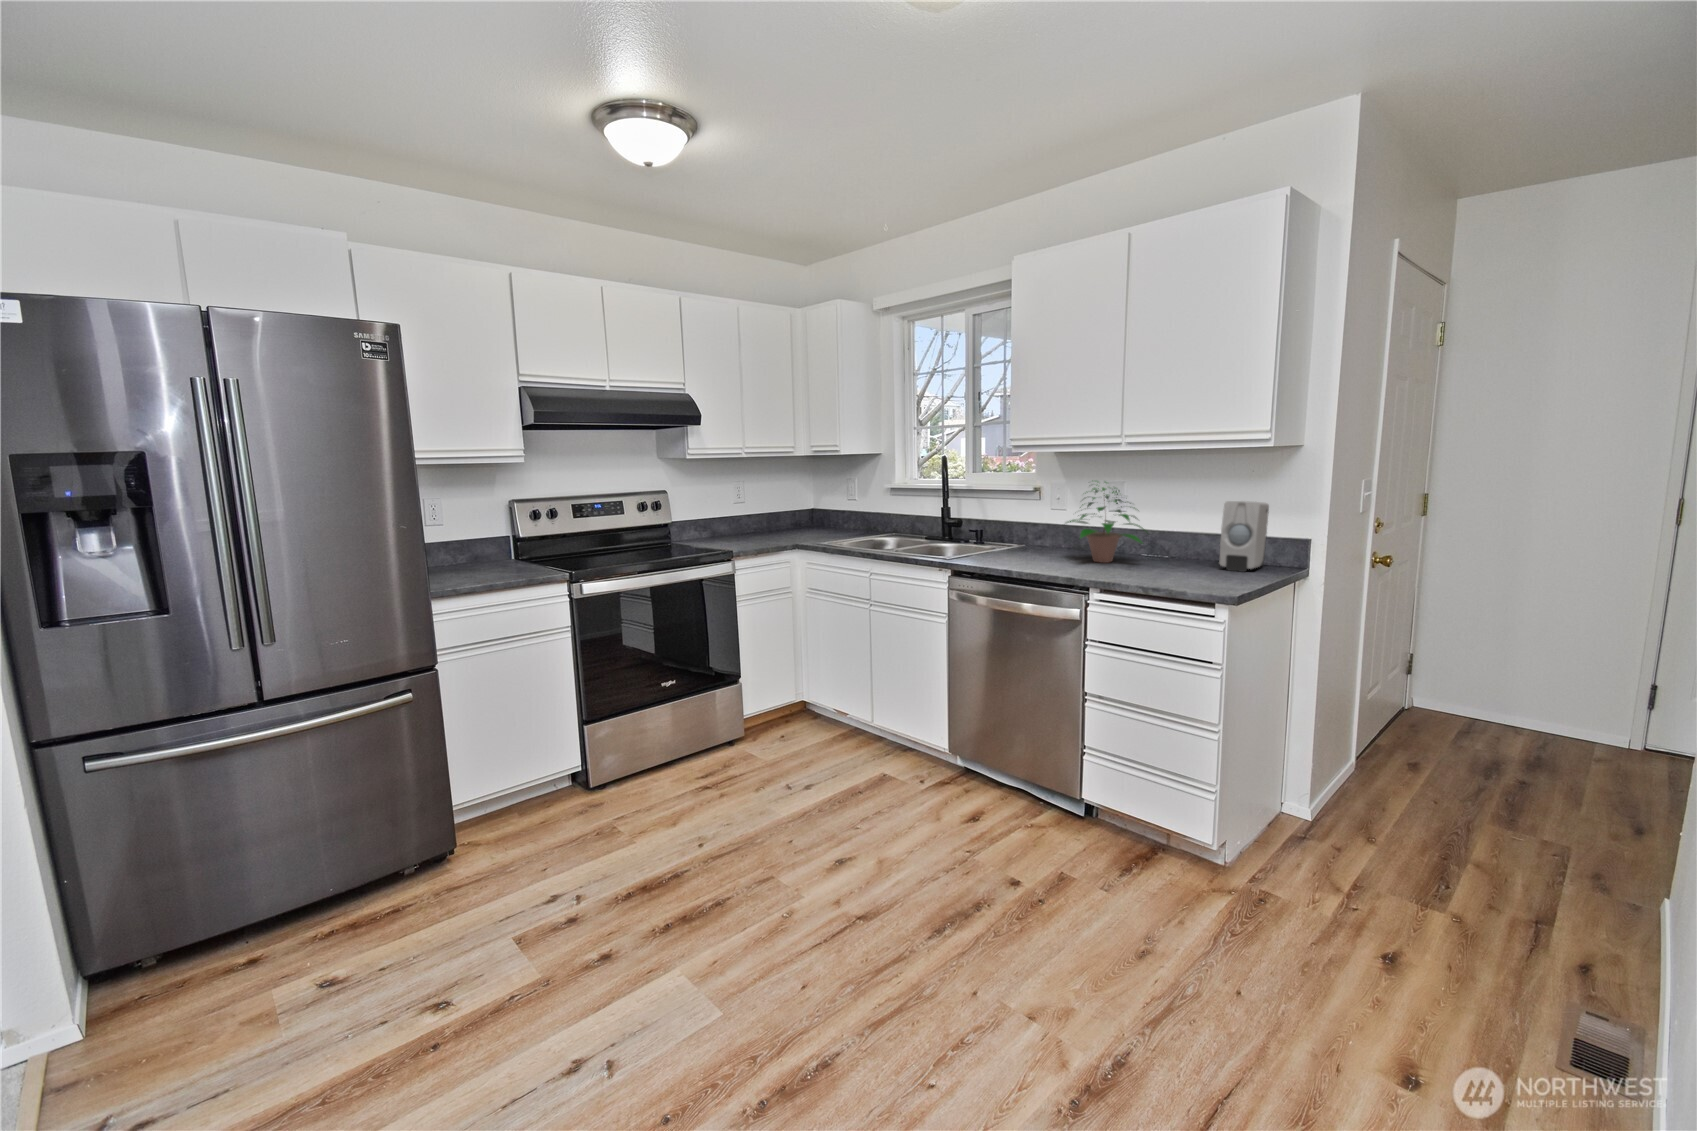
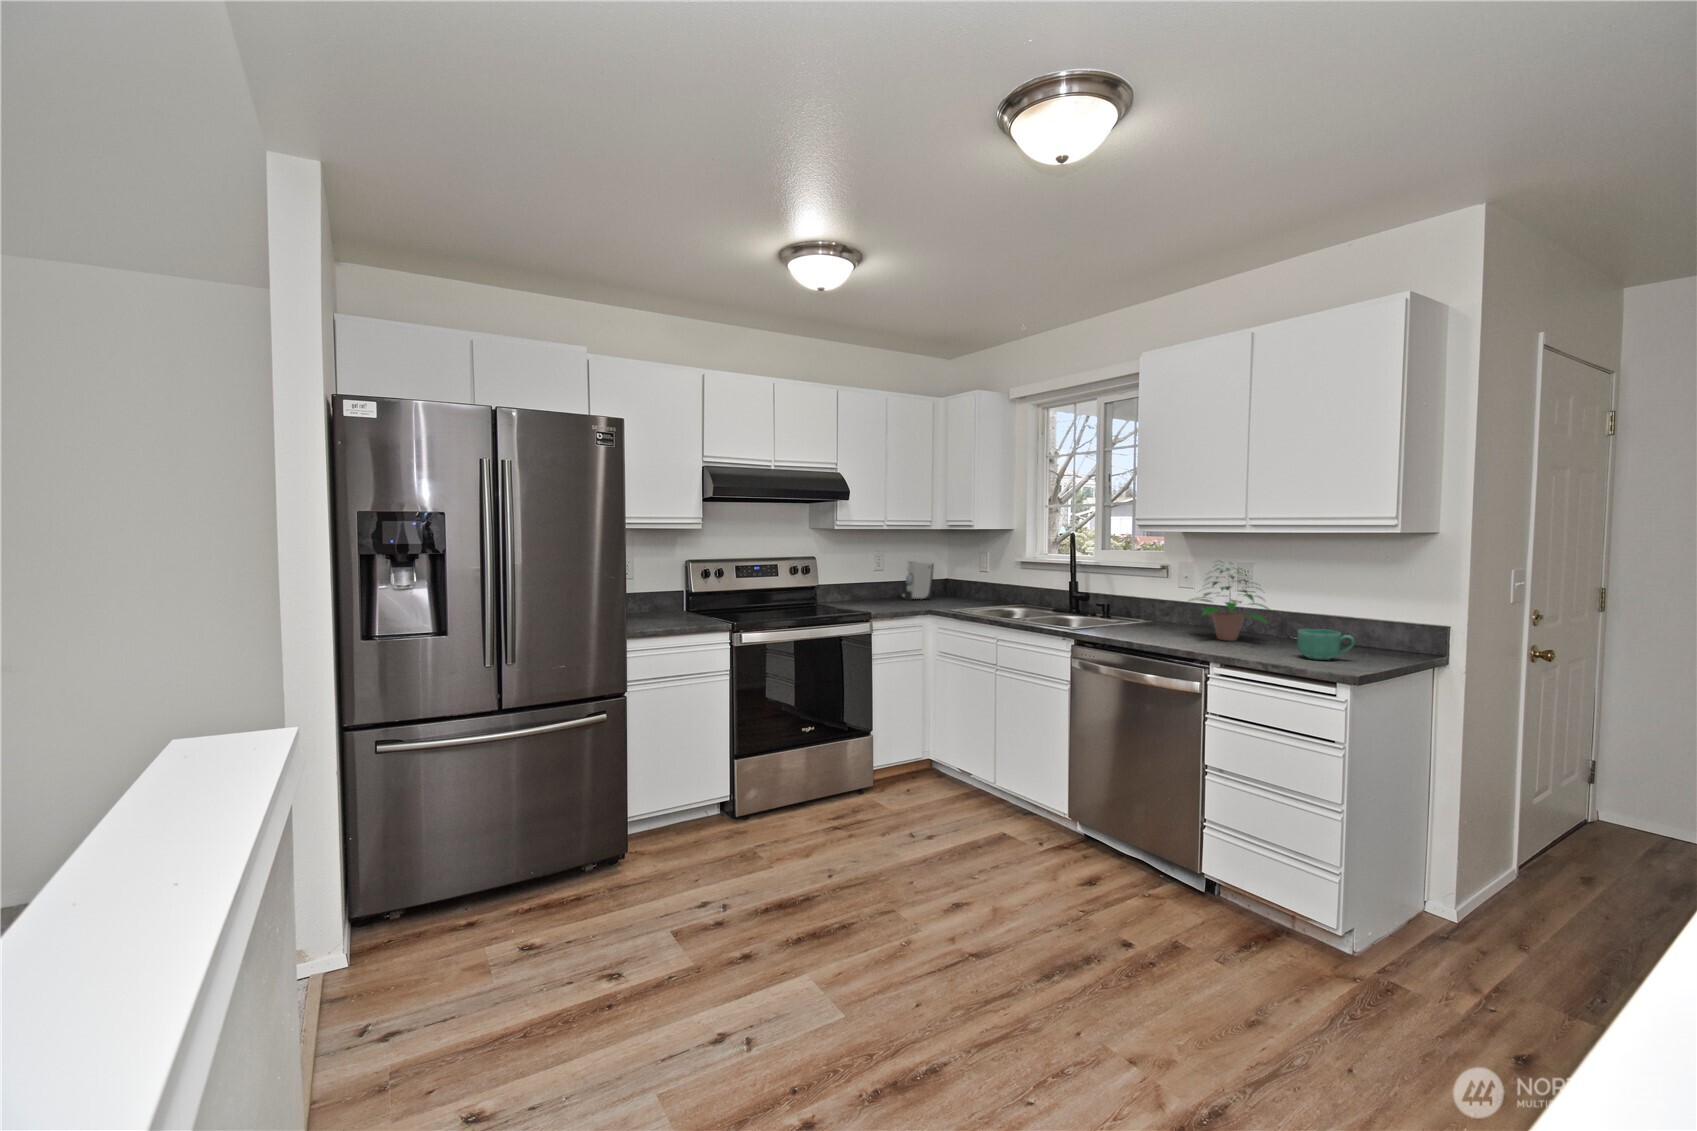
soap dispenser: present [1219,501,1269,572] -> present [903,561,934,600]
mug: none [1175,548,1229,579] -> present [1297,629,1354,660]

